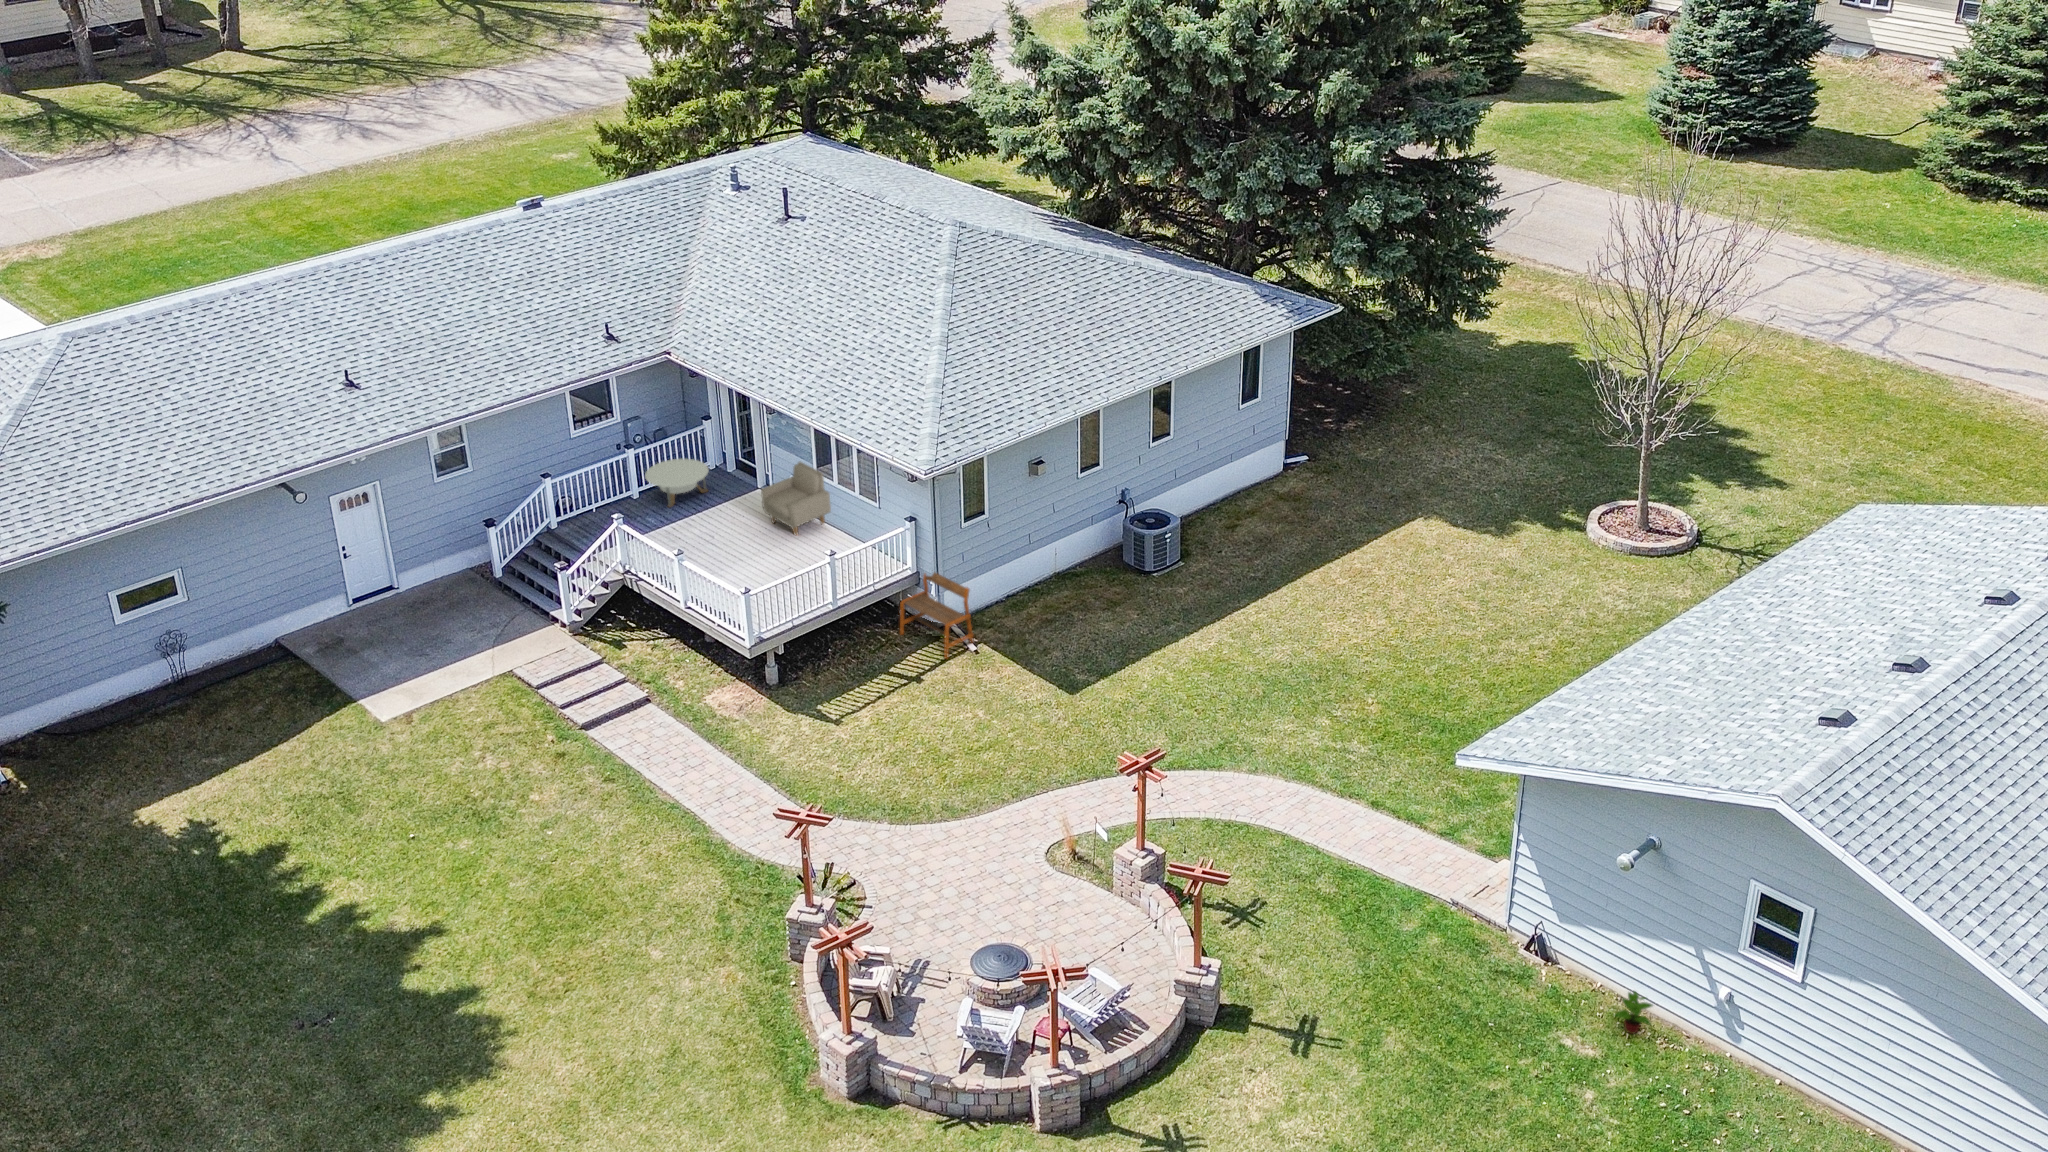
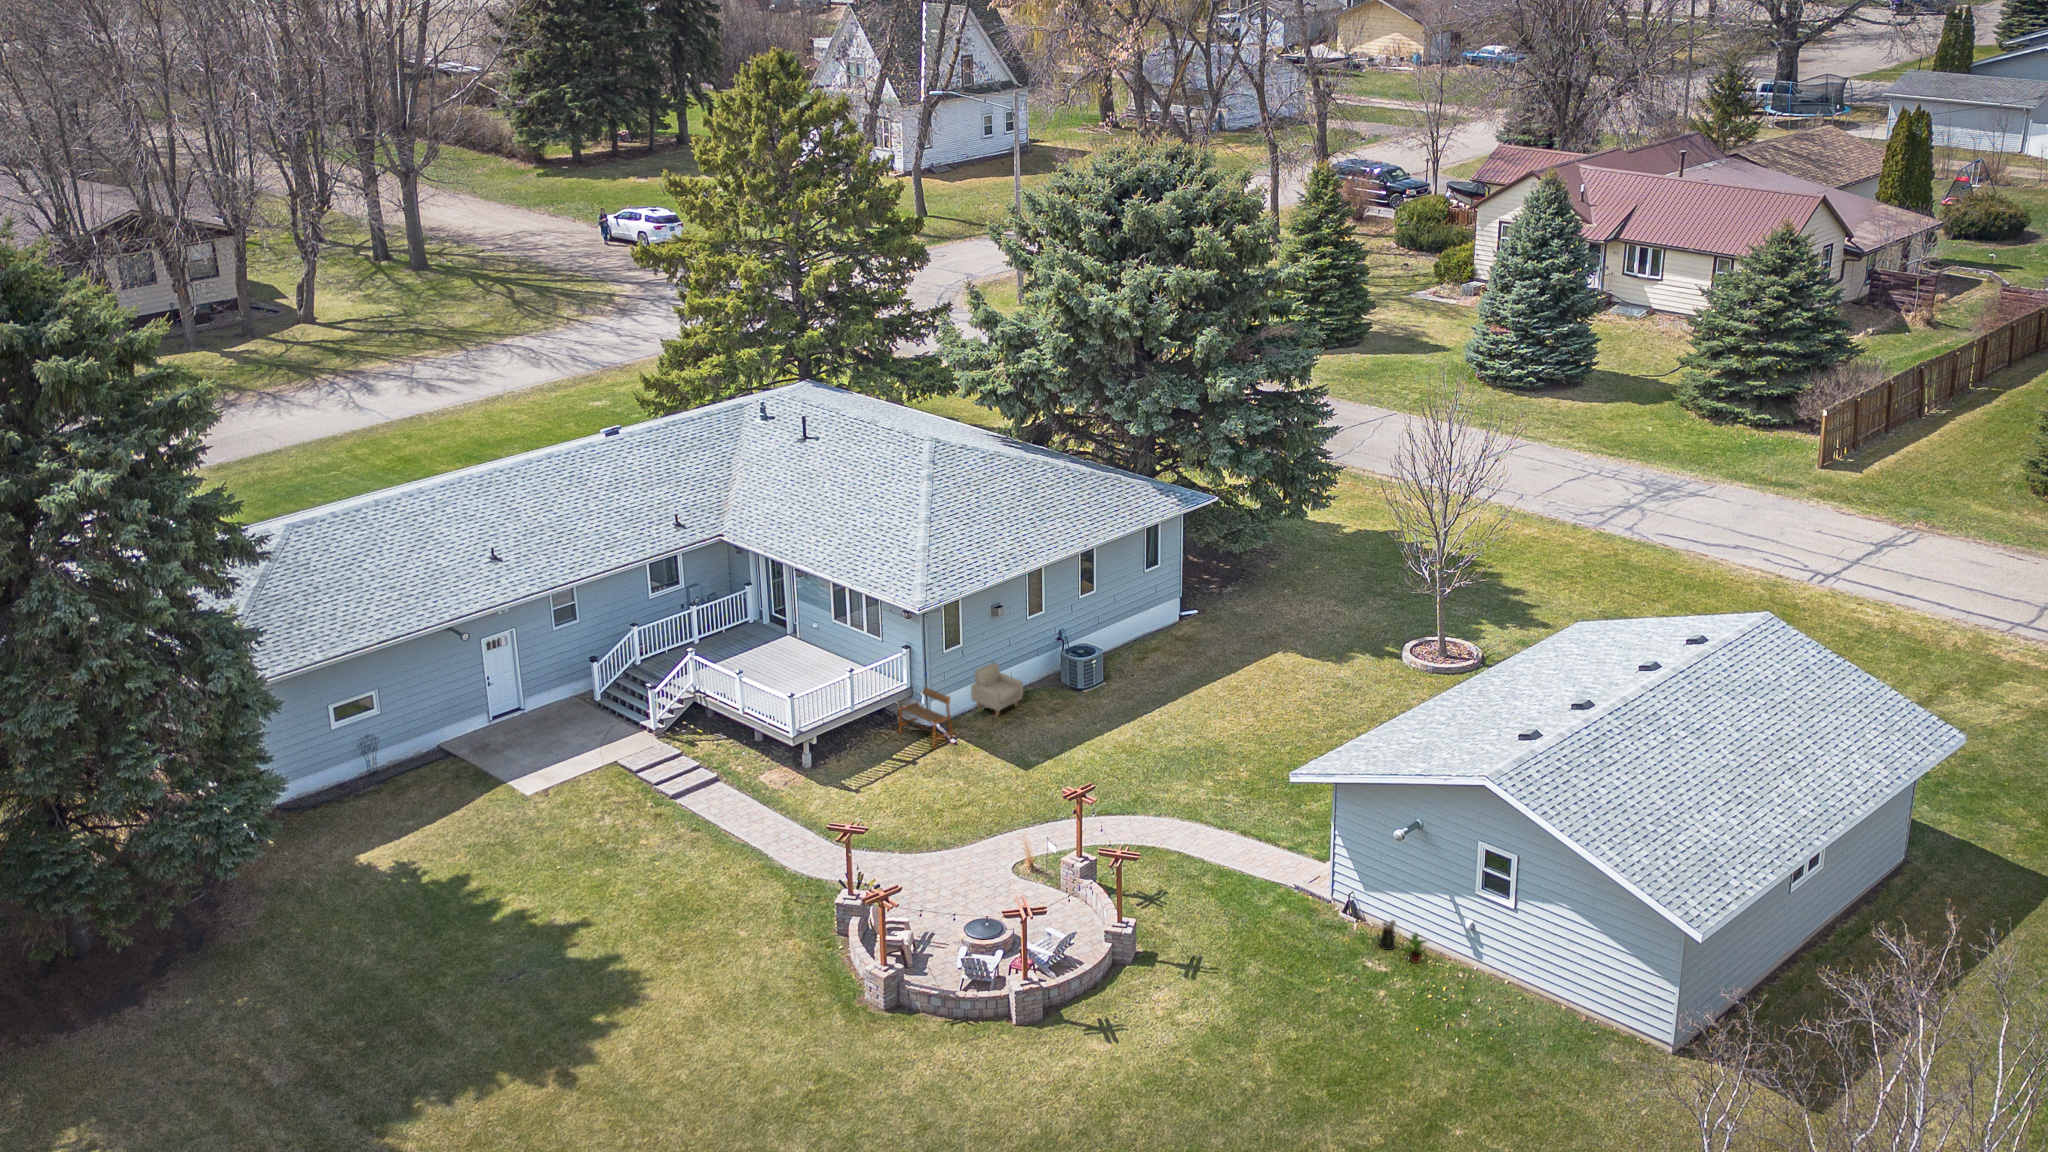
round table: present [645,459,709,507] -> none [704,614,752,649]
armchair: present [761,462,831,535] -> present [971,662,1023,717]
watering can: none [1574,965,1607,1010] -> present [1377,920,1395,950]

